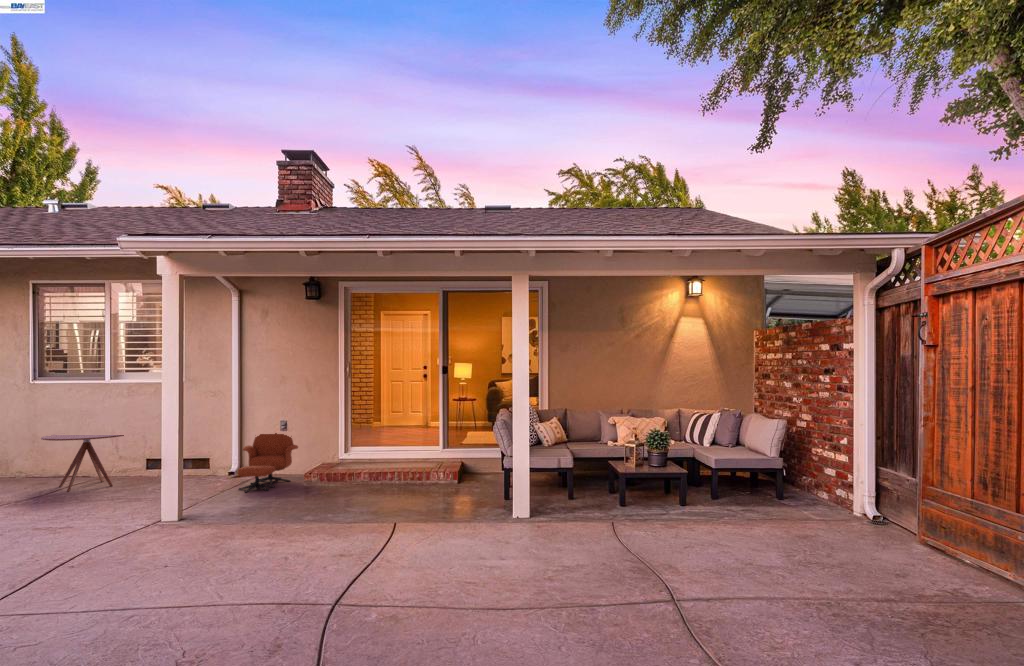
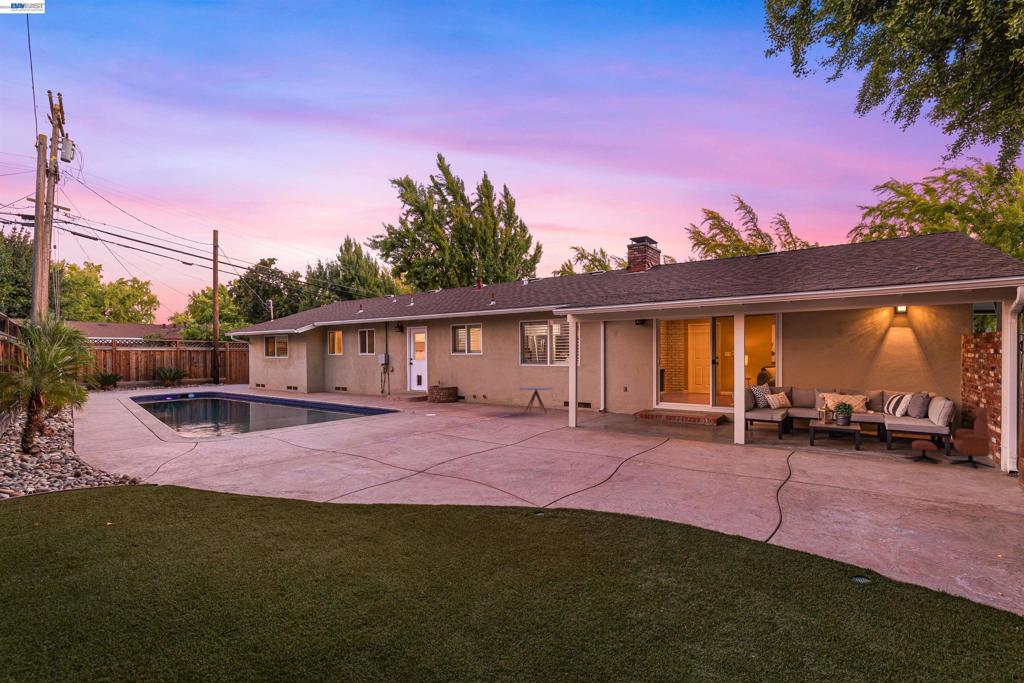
lounge chair: present [238,433,298,492] -> present [905,407,996,468]

